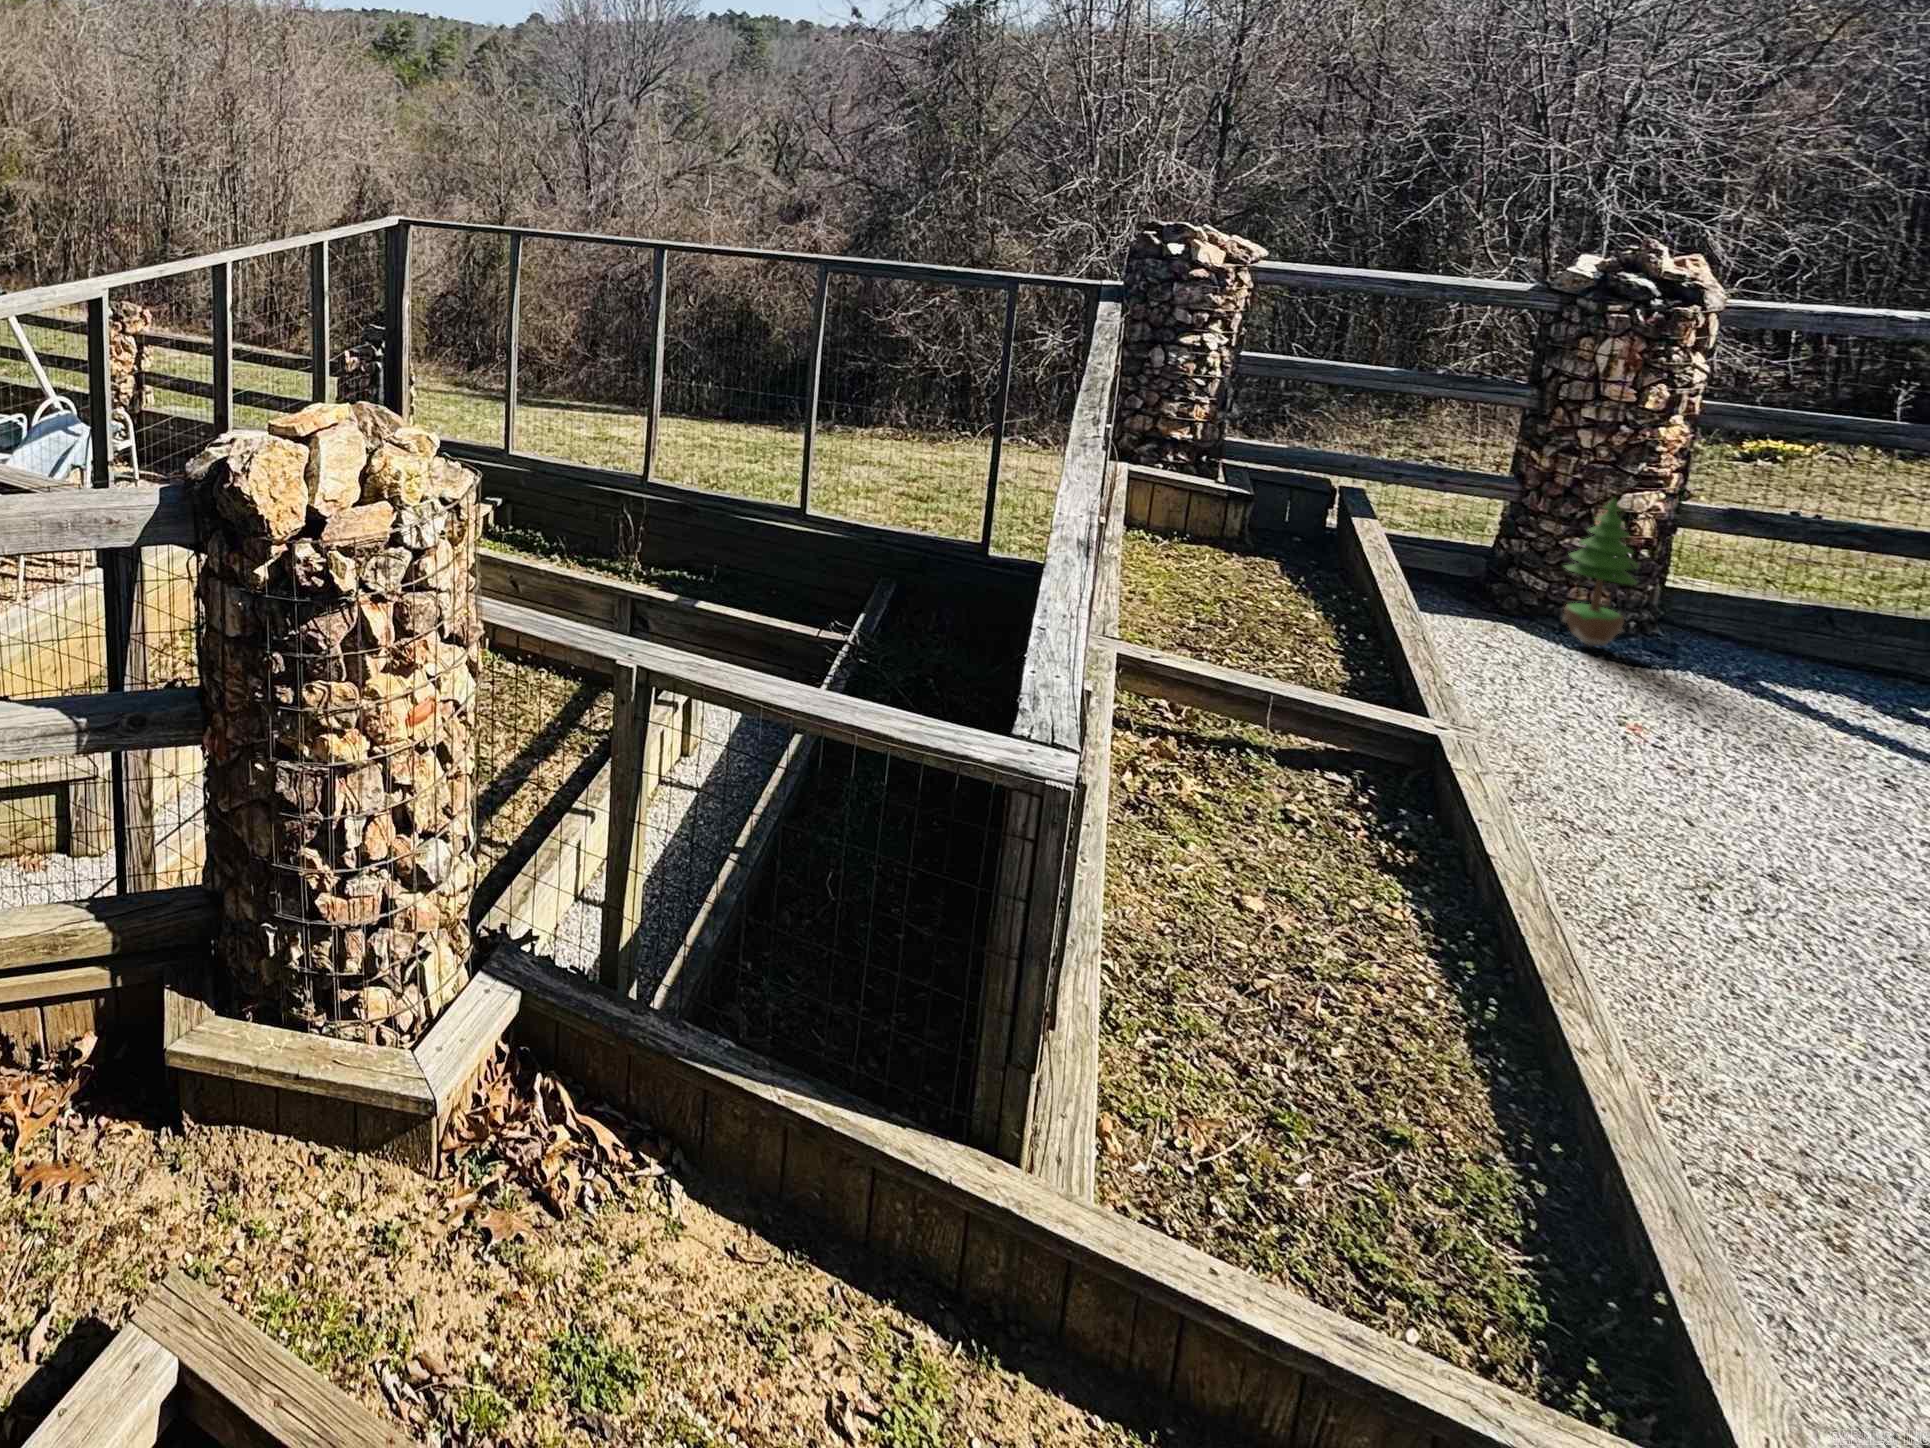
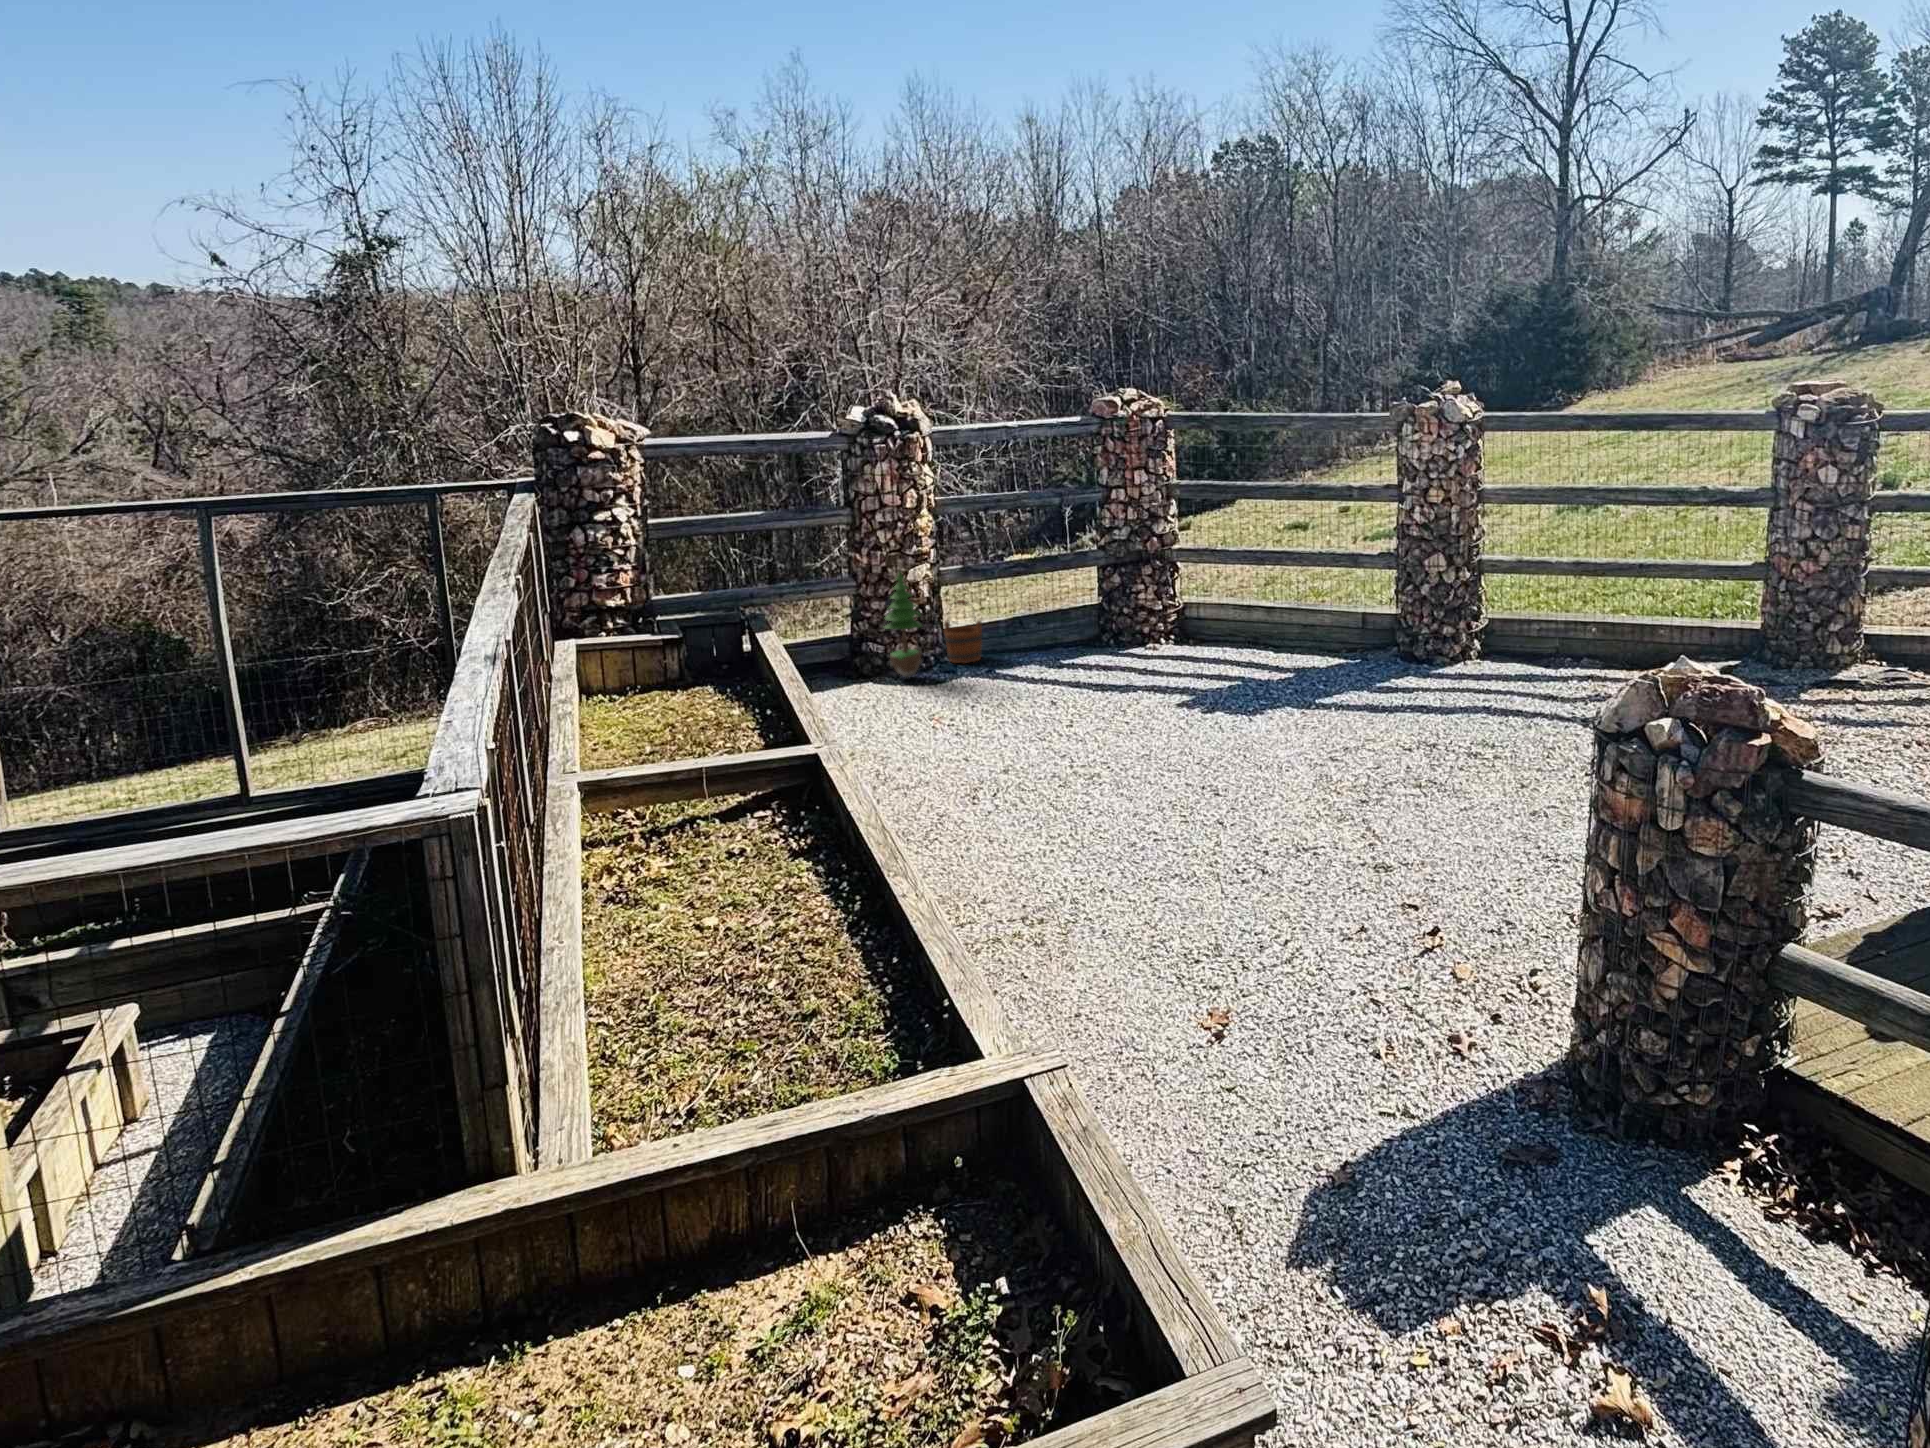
wooden bucket: none [1671,559,1757,659] -> present [944,600,982,663]

